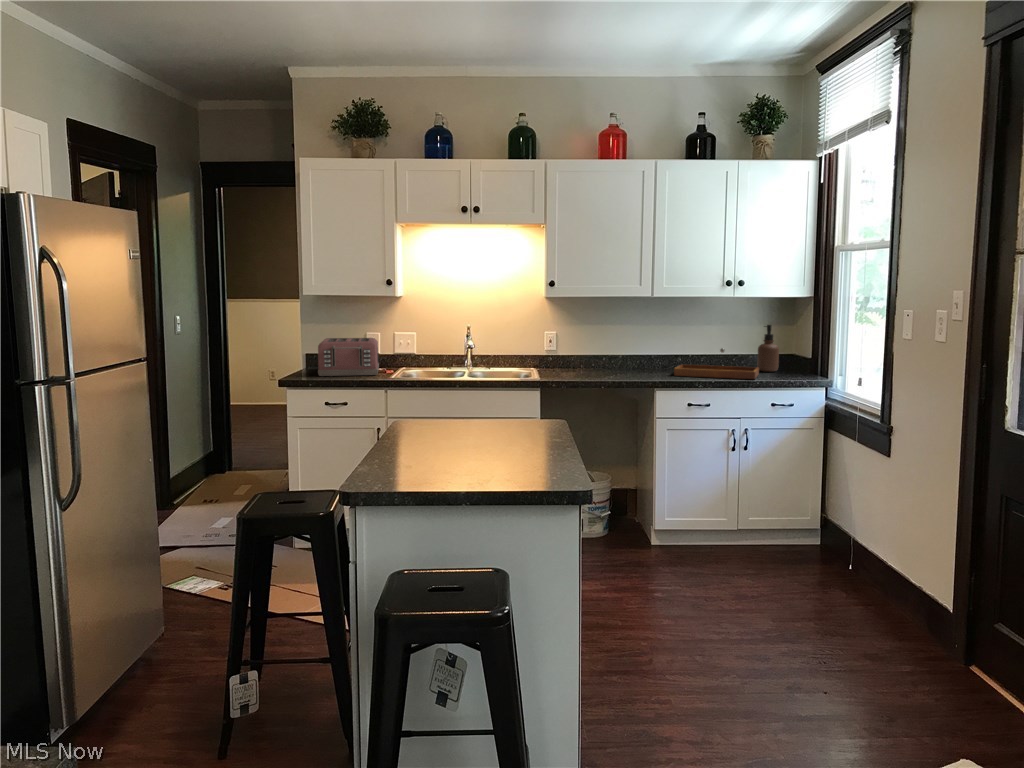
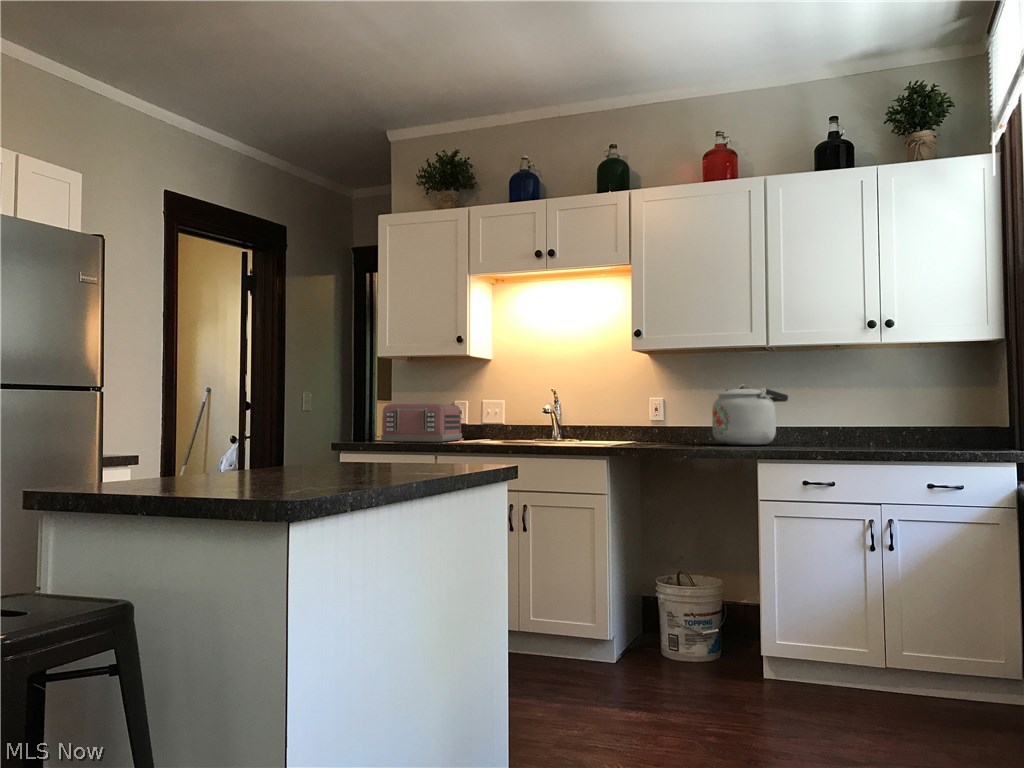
kettle: none [600,325,661,373] -> present [712,385,788,445]
soap dispenser: present [757,325,779,372] -> none [932,382,965,448]
tray: present [674,348,759,379] -> none [796,412,924,450]

